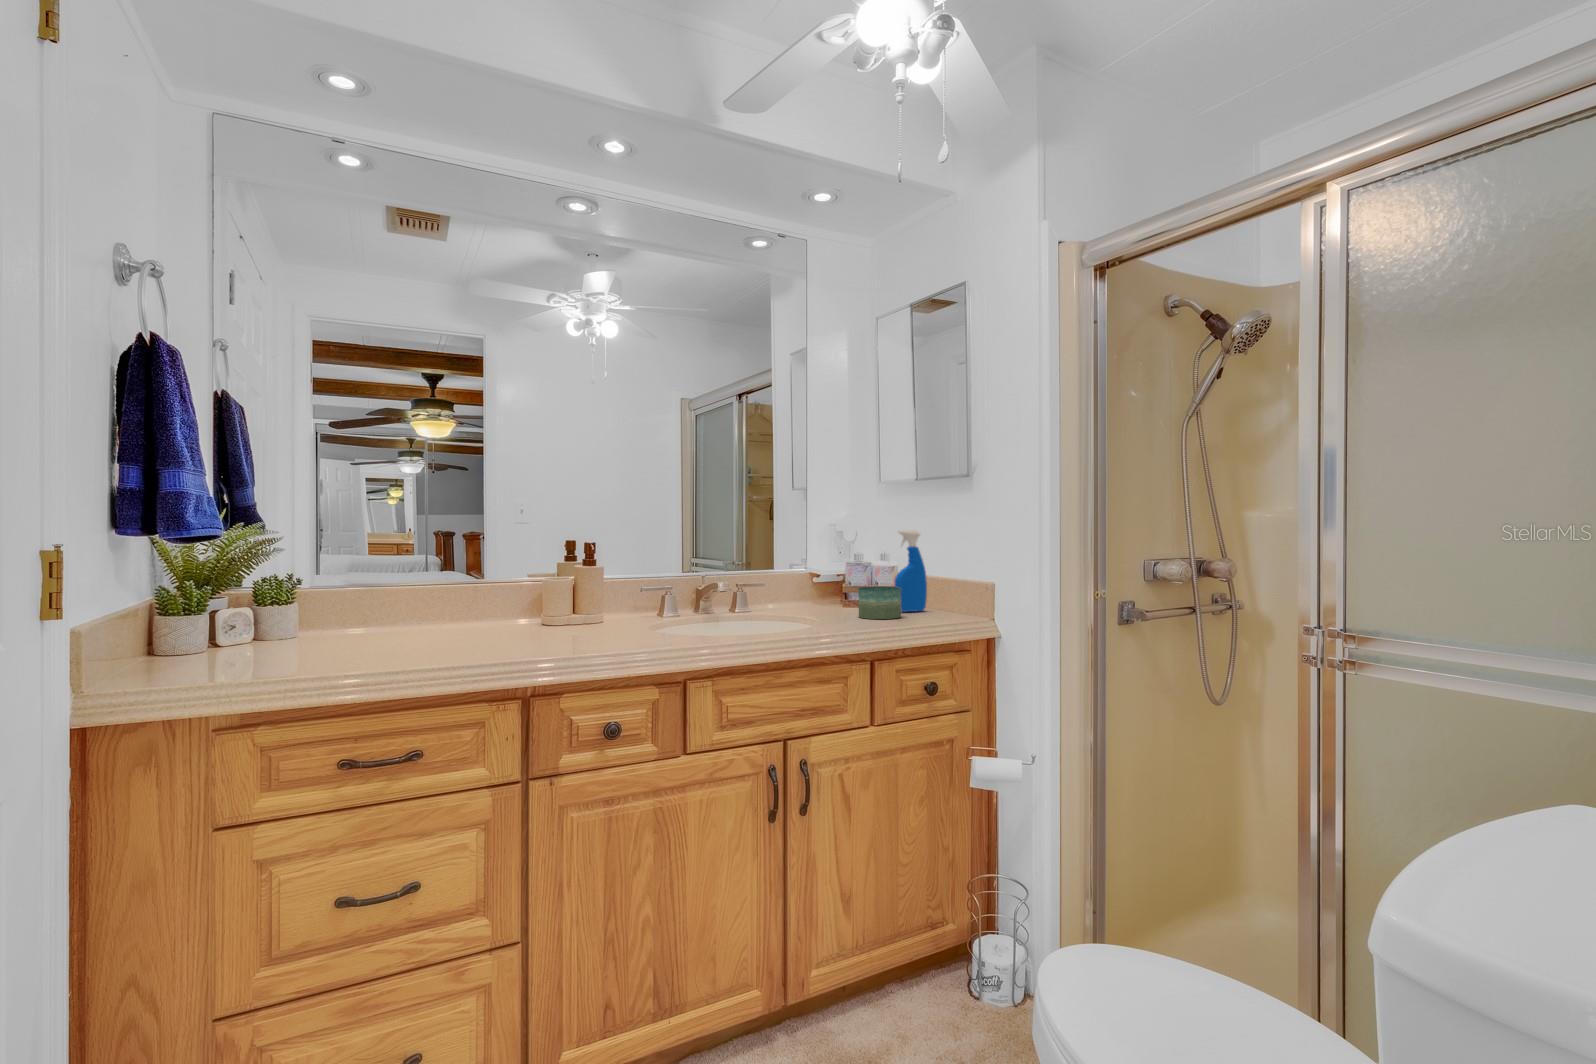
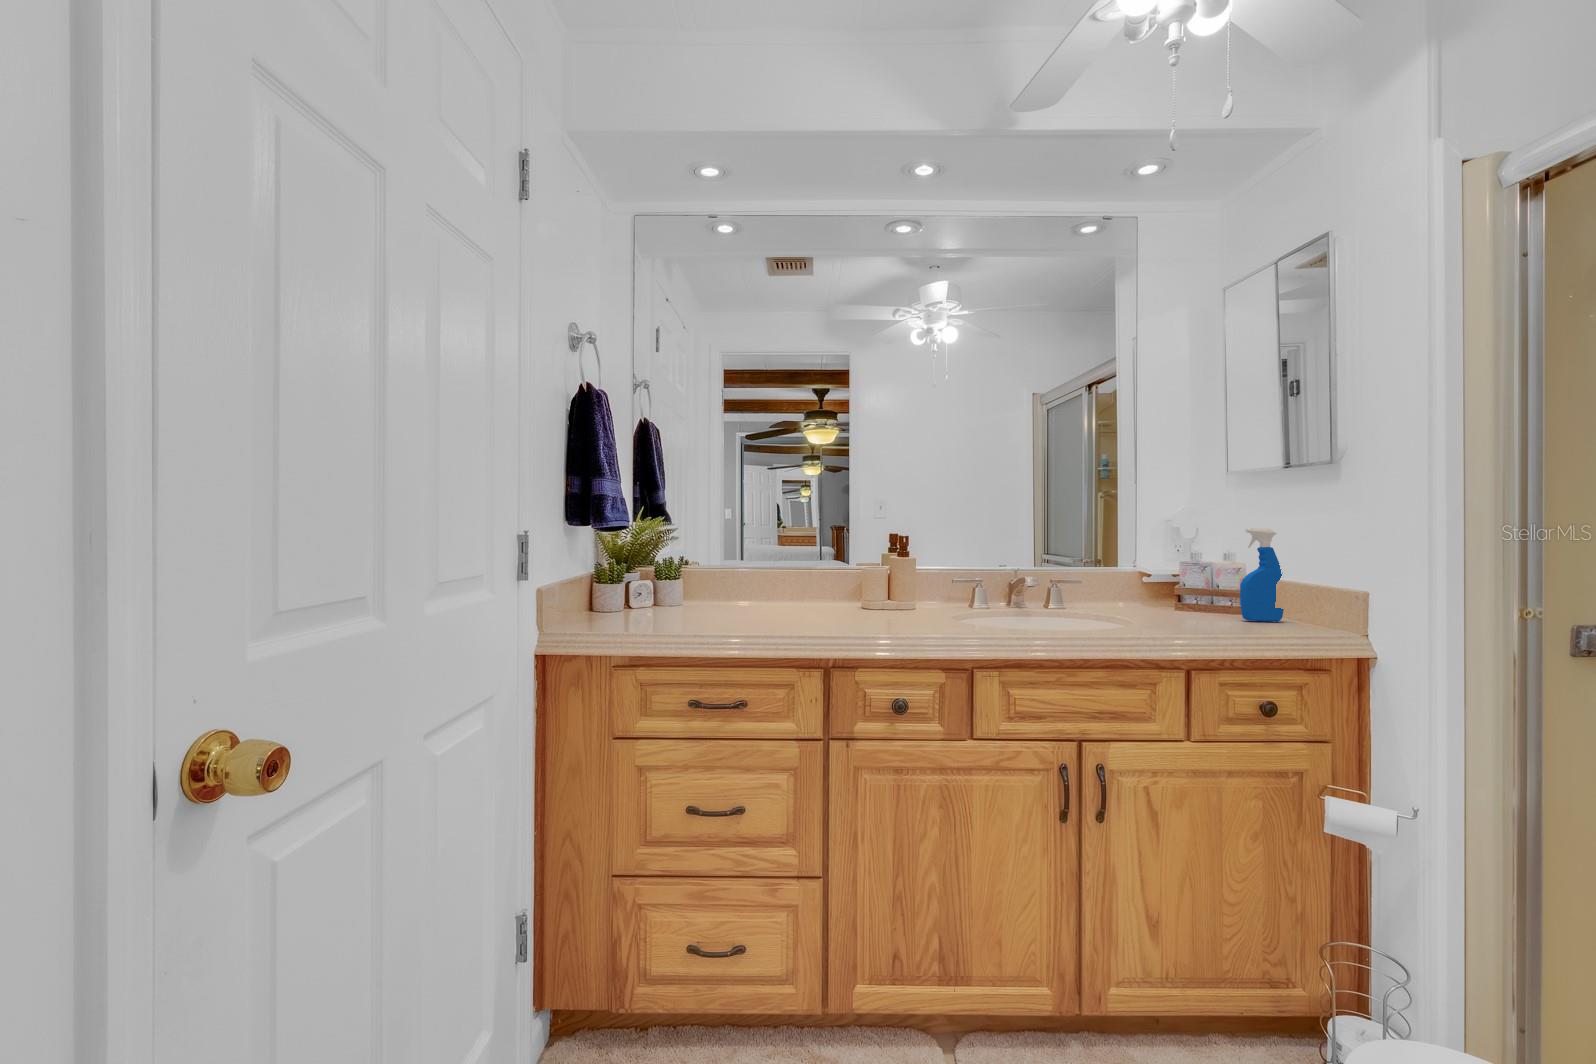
candle: present [858,587,901,619] -> none [1189,590,1243,627]

